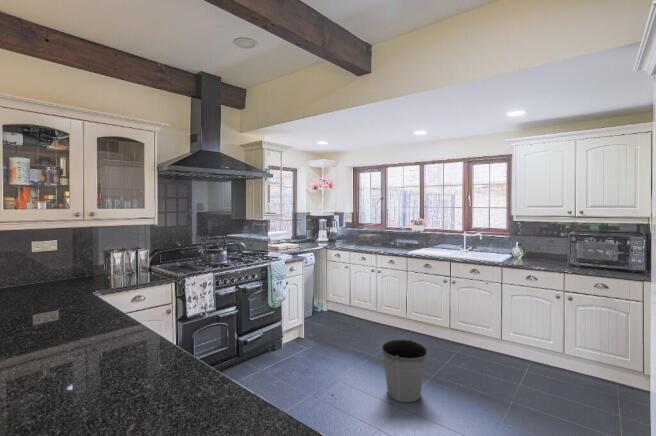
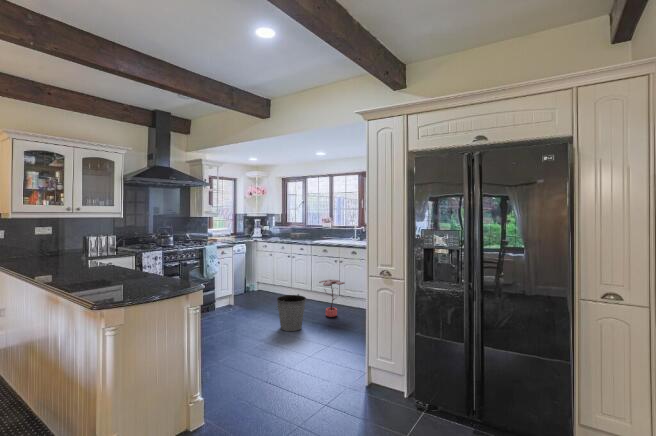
potted plant: none [431,312,474,369] -> present [319,279,345,317]

